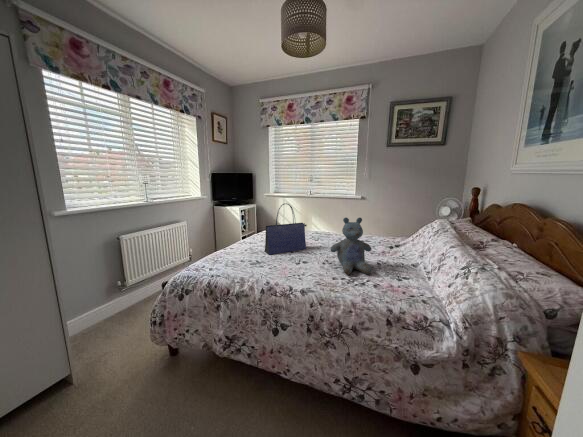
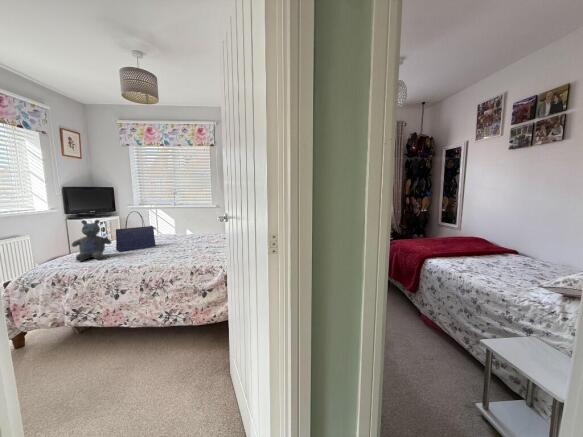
stuffed bear: present [330,218,372,275] -> present [72,220,111,261]

